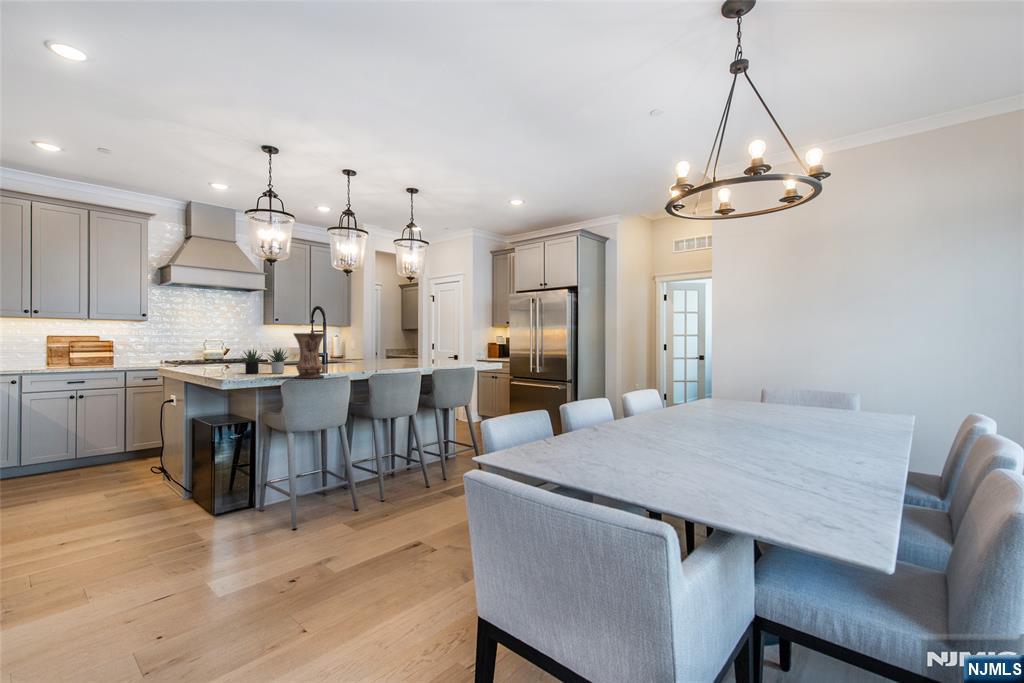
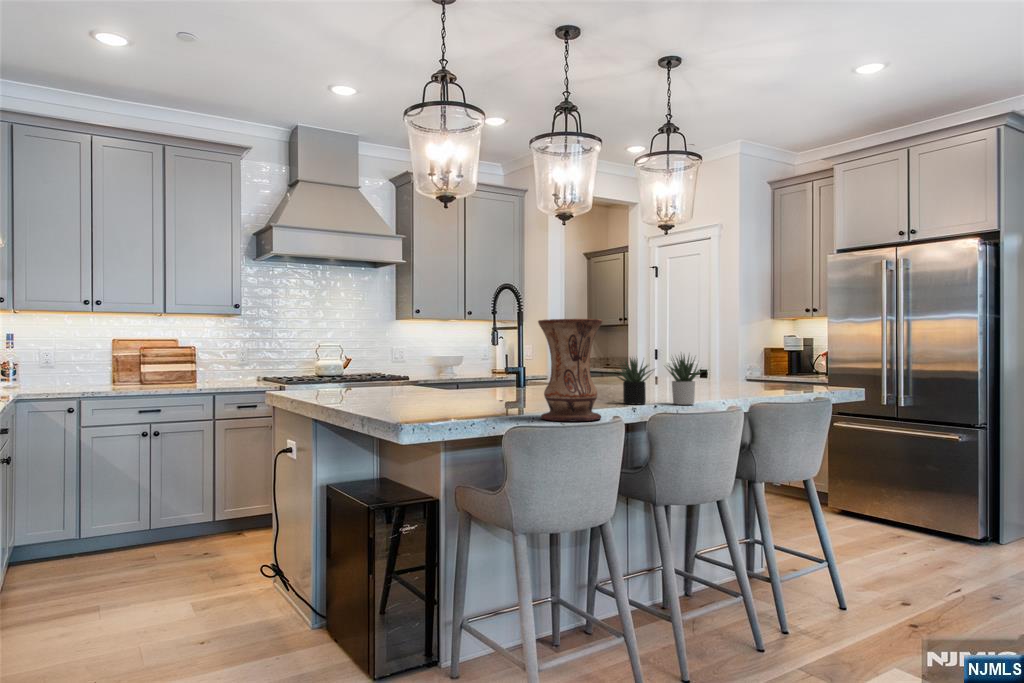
succulent plant: present [242,348,288,374] -> present [617,355,703,405]

